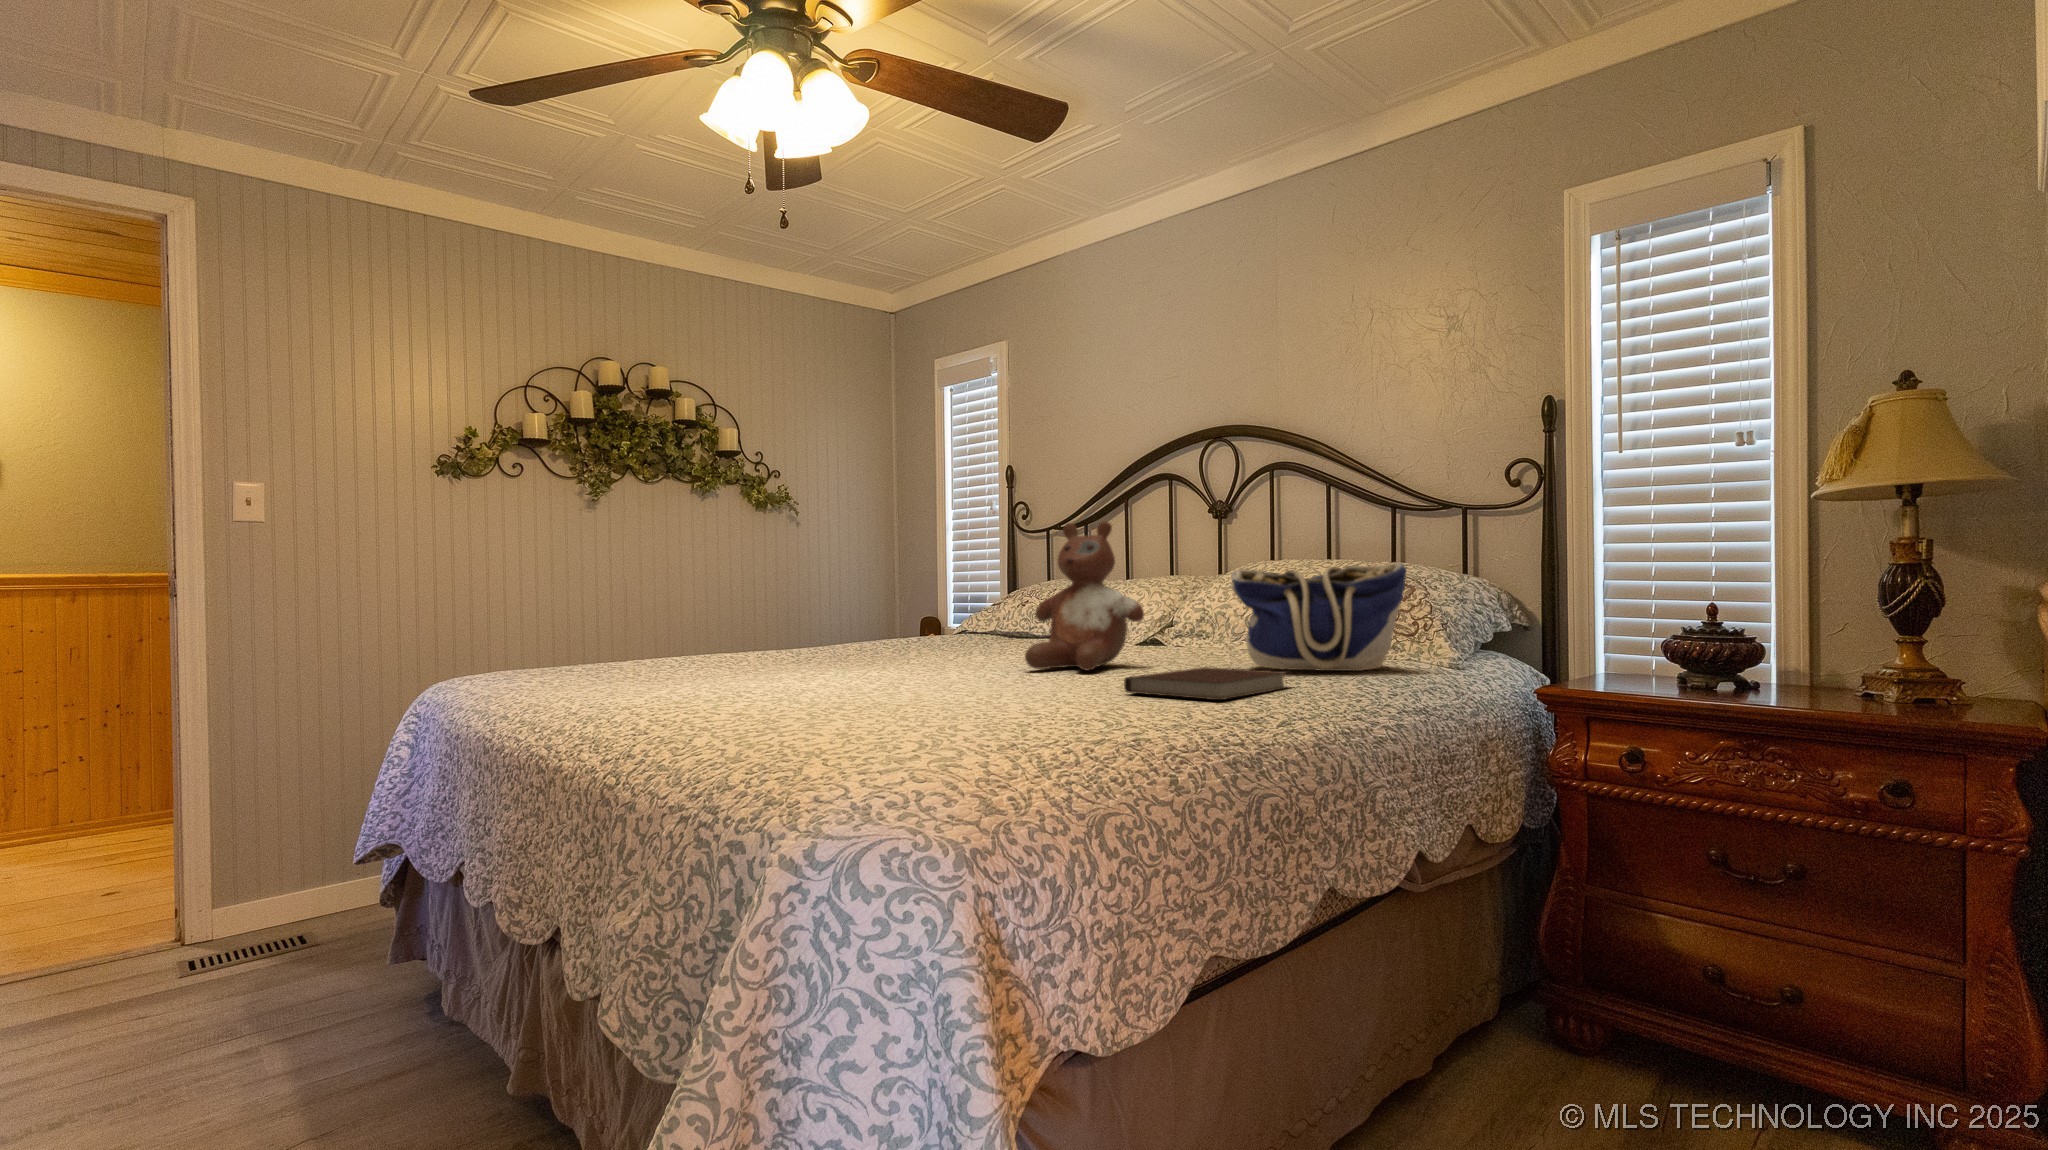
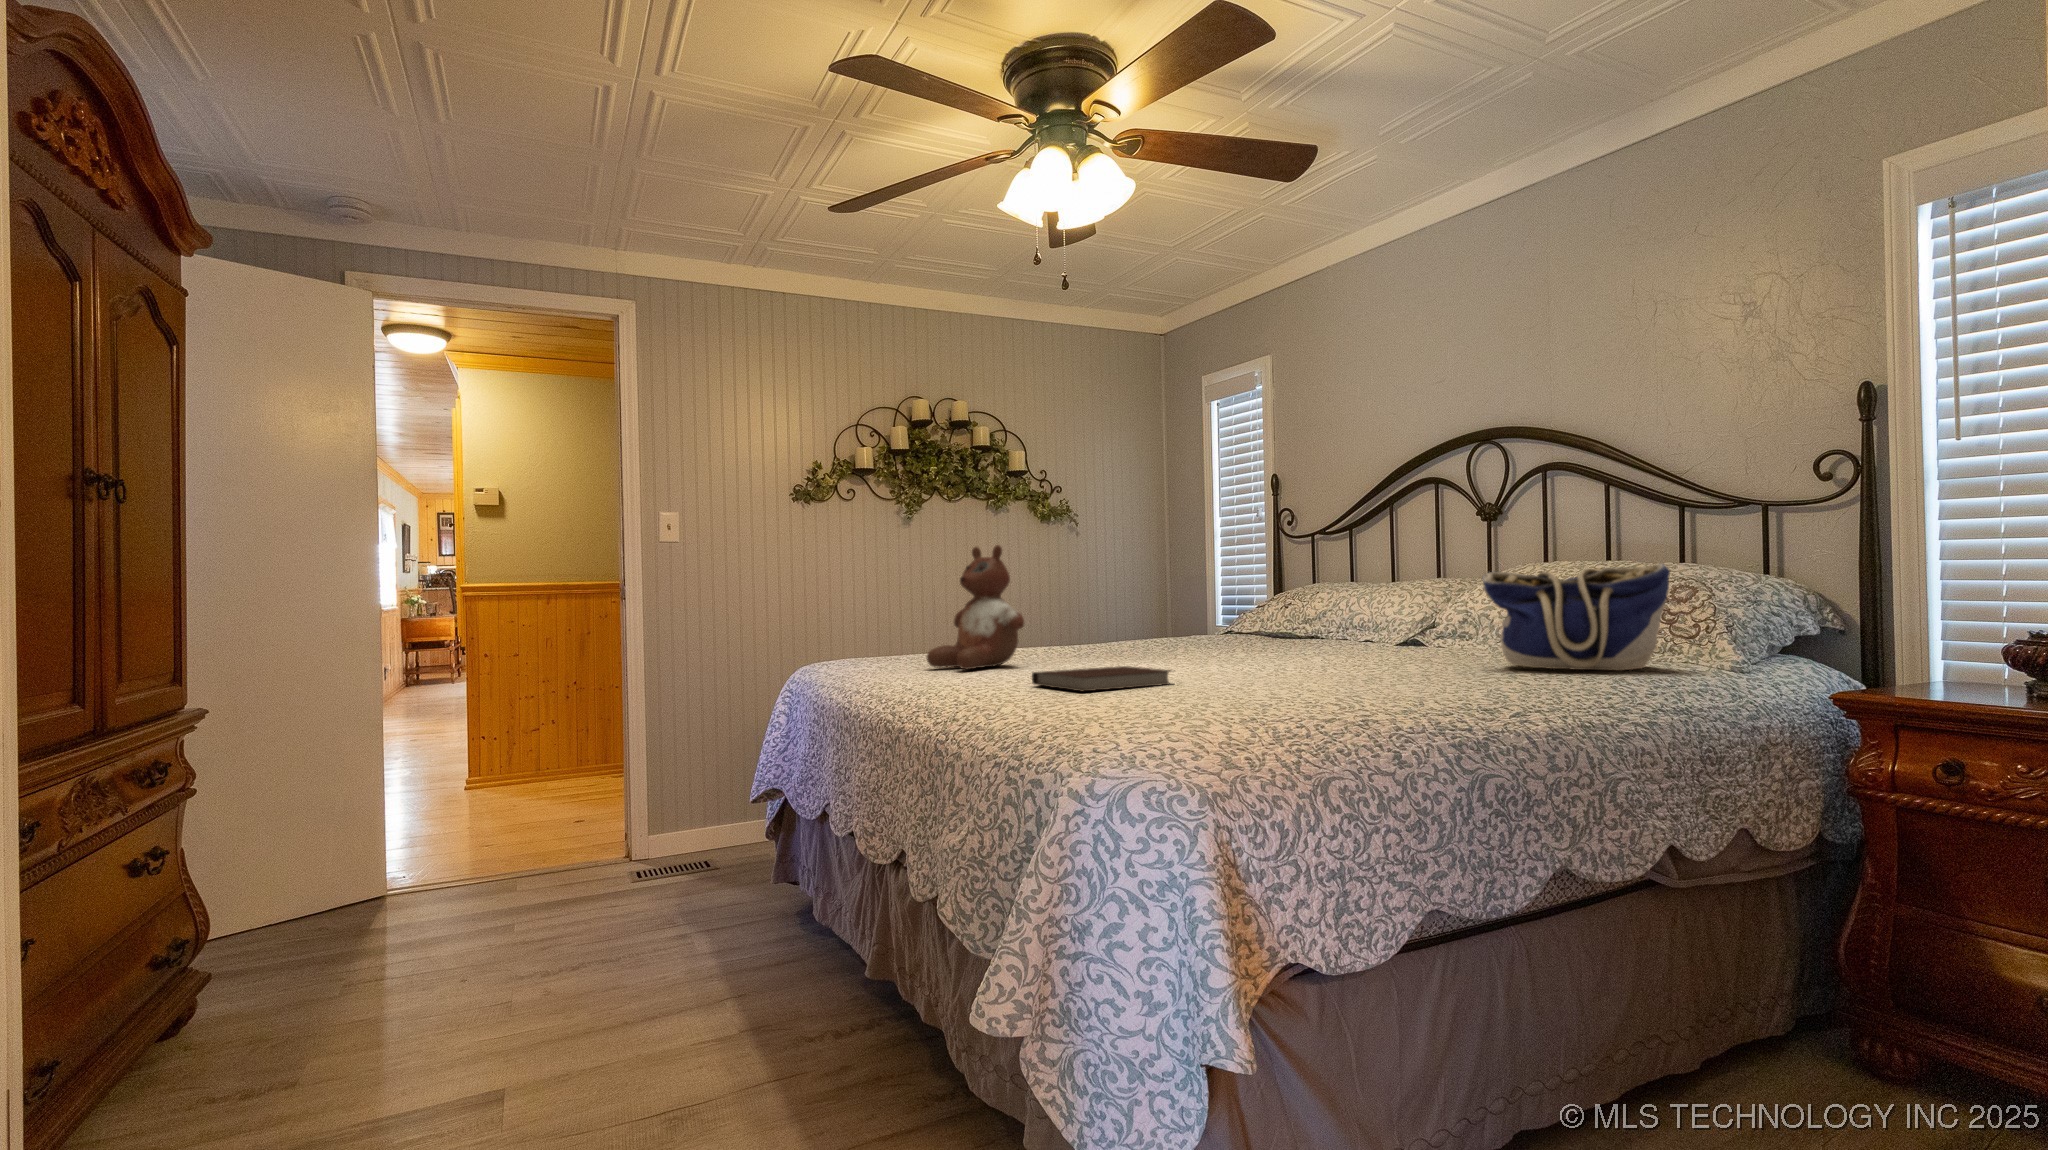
stuffed bear: present [1025,521,1144,671] -> present [927,545,1024,670]
notebook: present [1124,667,1287,700] -> present [1032,666,1171,692]

